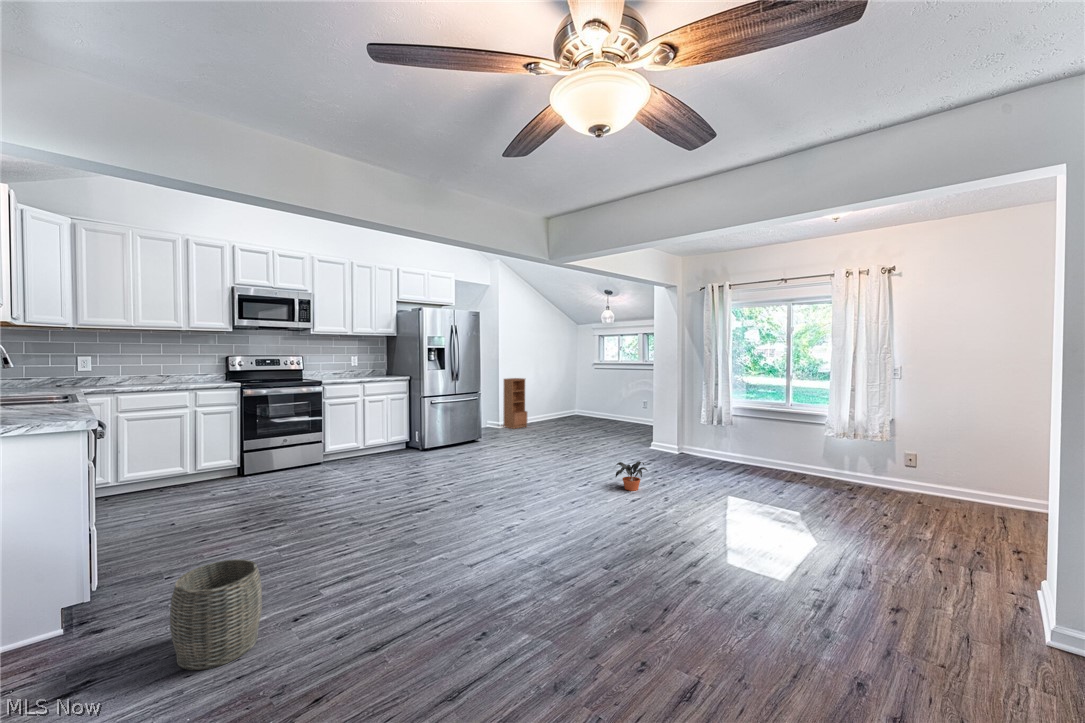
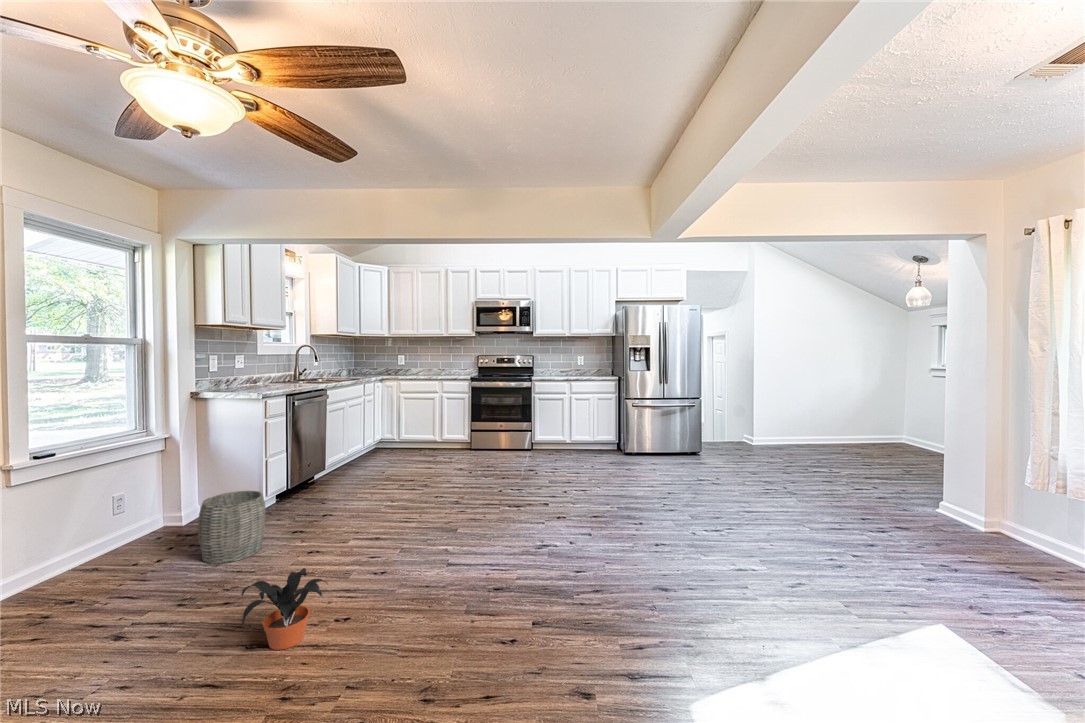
bookcase: present [503,378,527,429] -> none [767,388,802,453]
potted plant: present [616,461,647,491] -> present [241,568,328,650]

